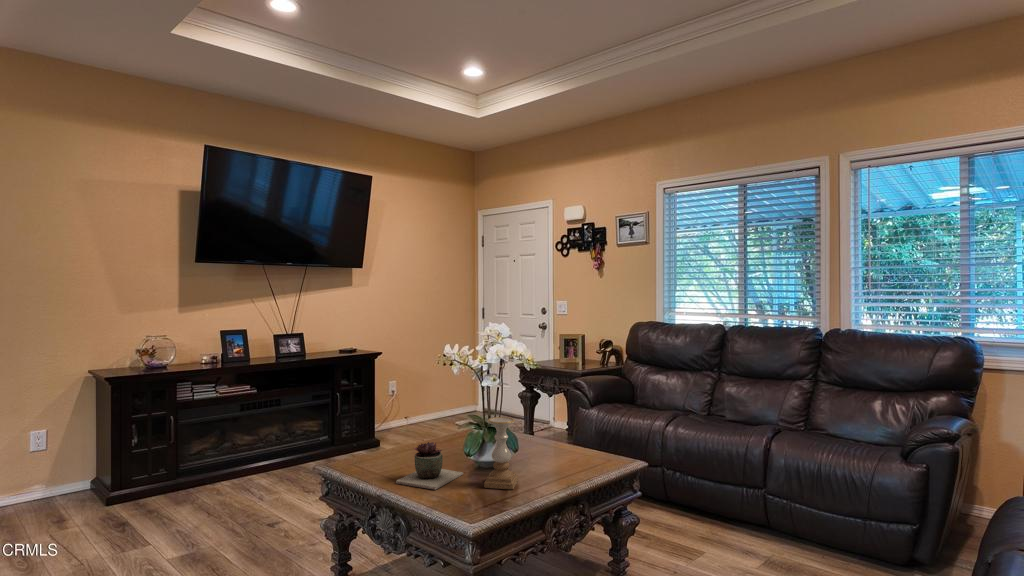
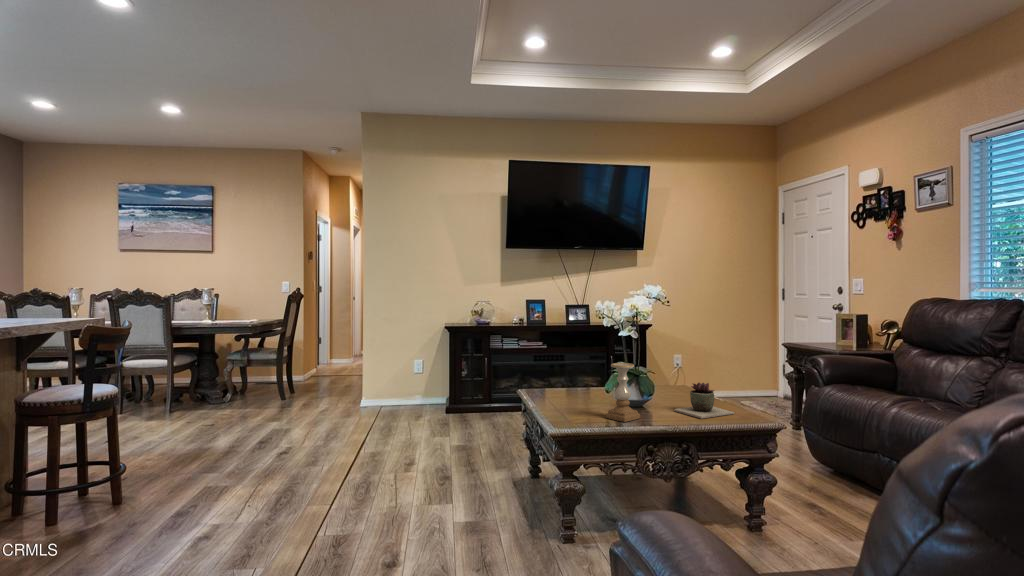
succulent plant: present [396,442,463,490] -> present [674,383,734,419]

